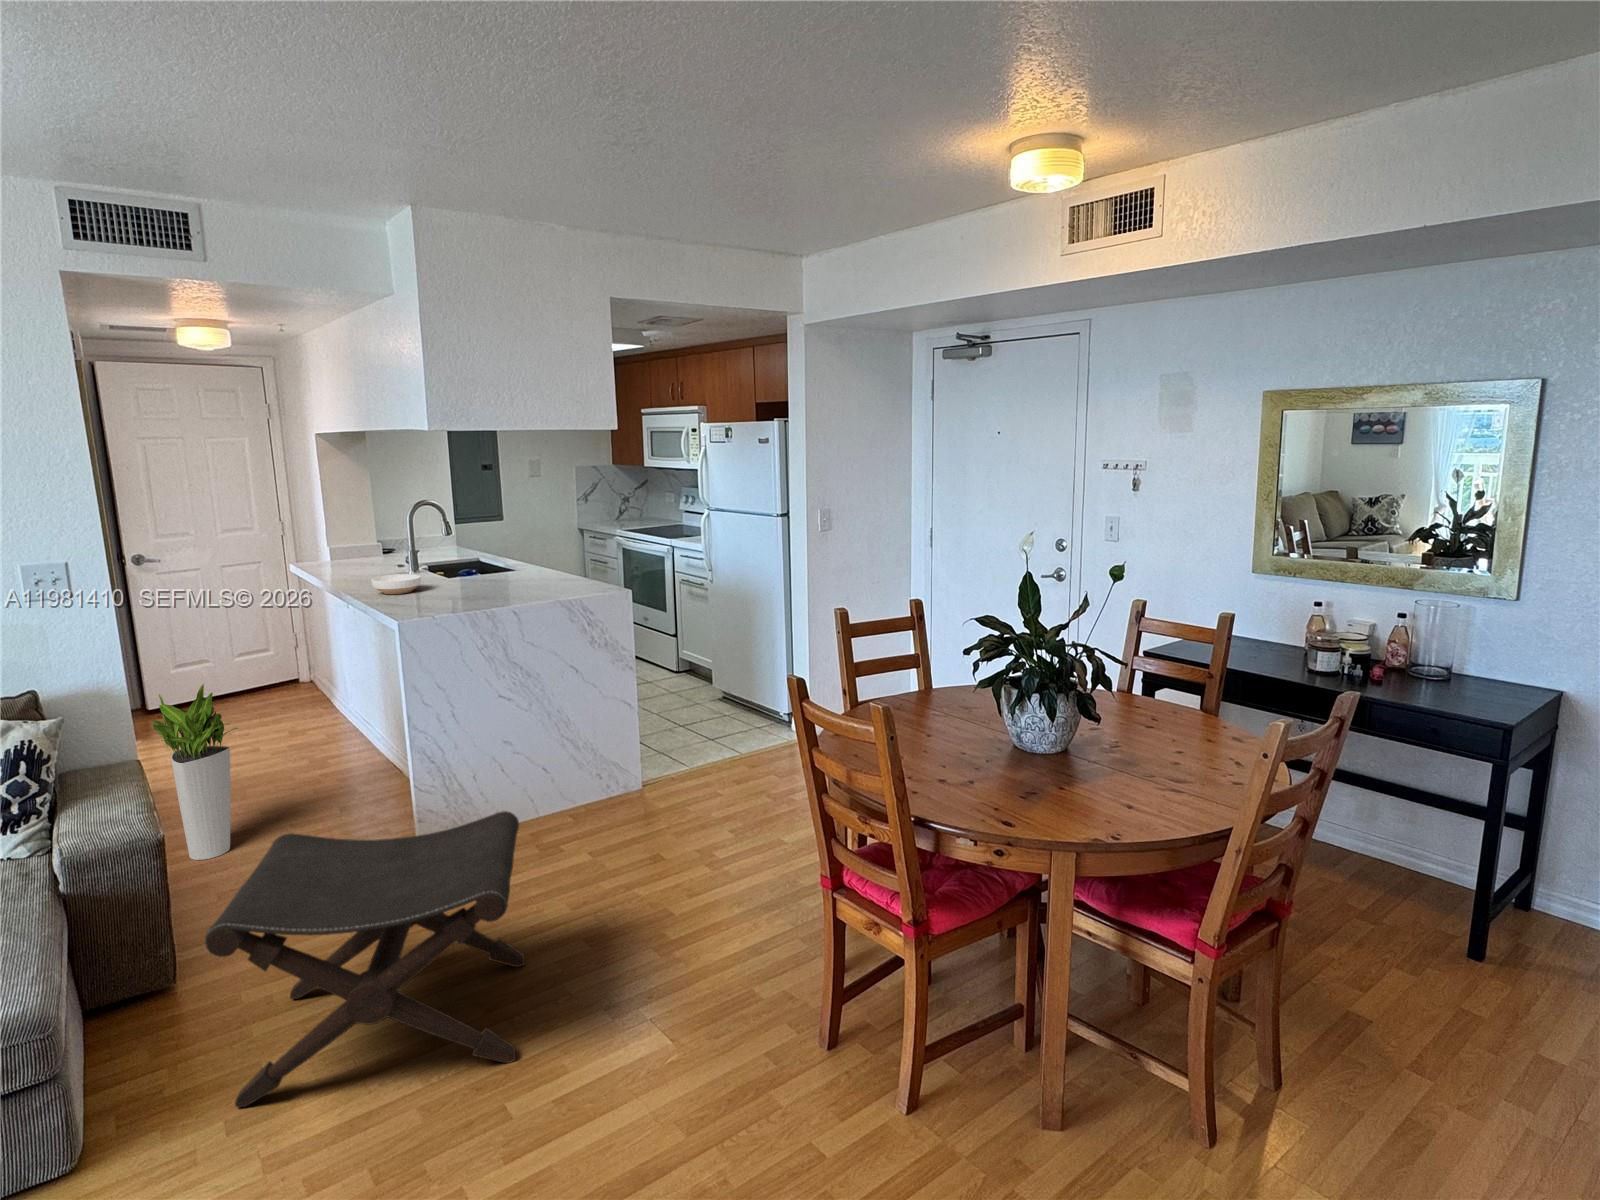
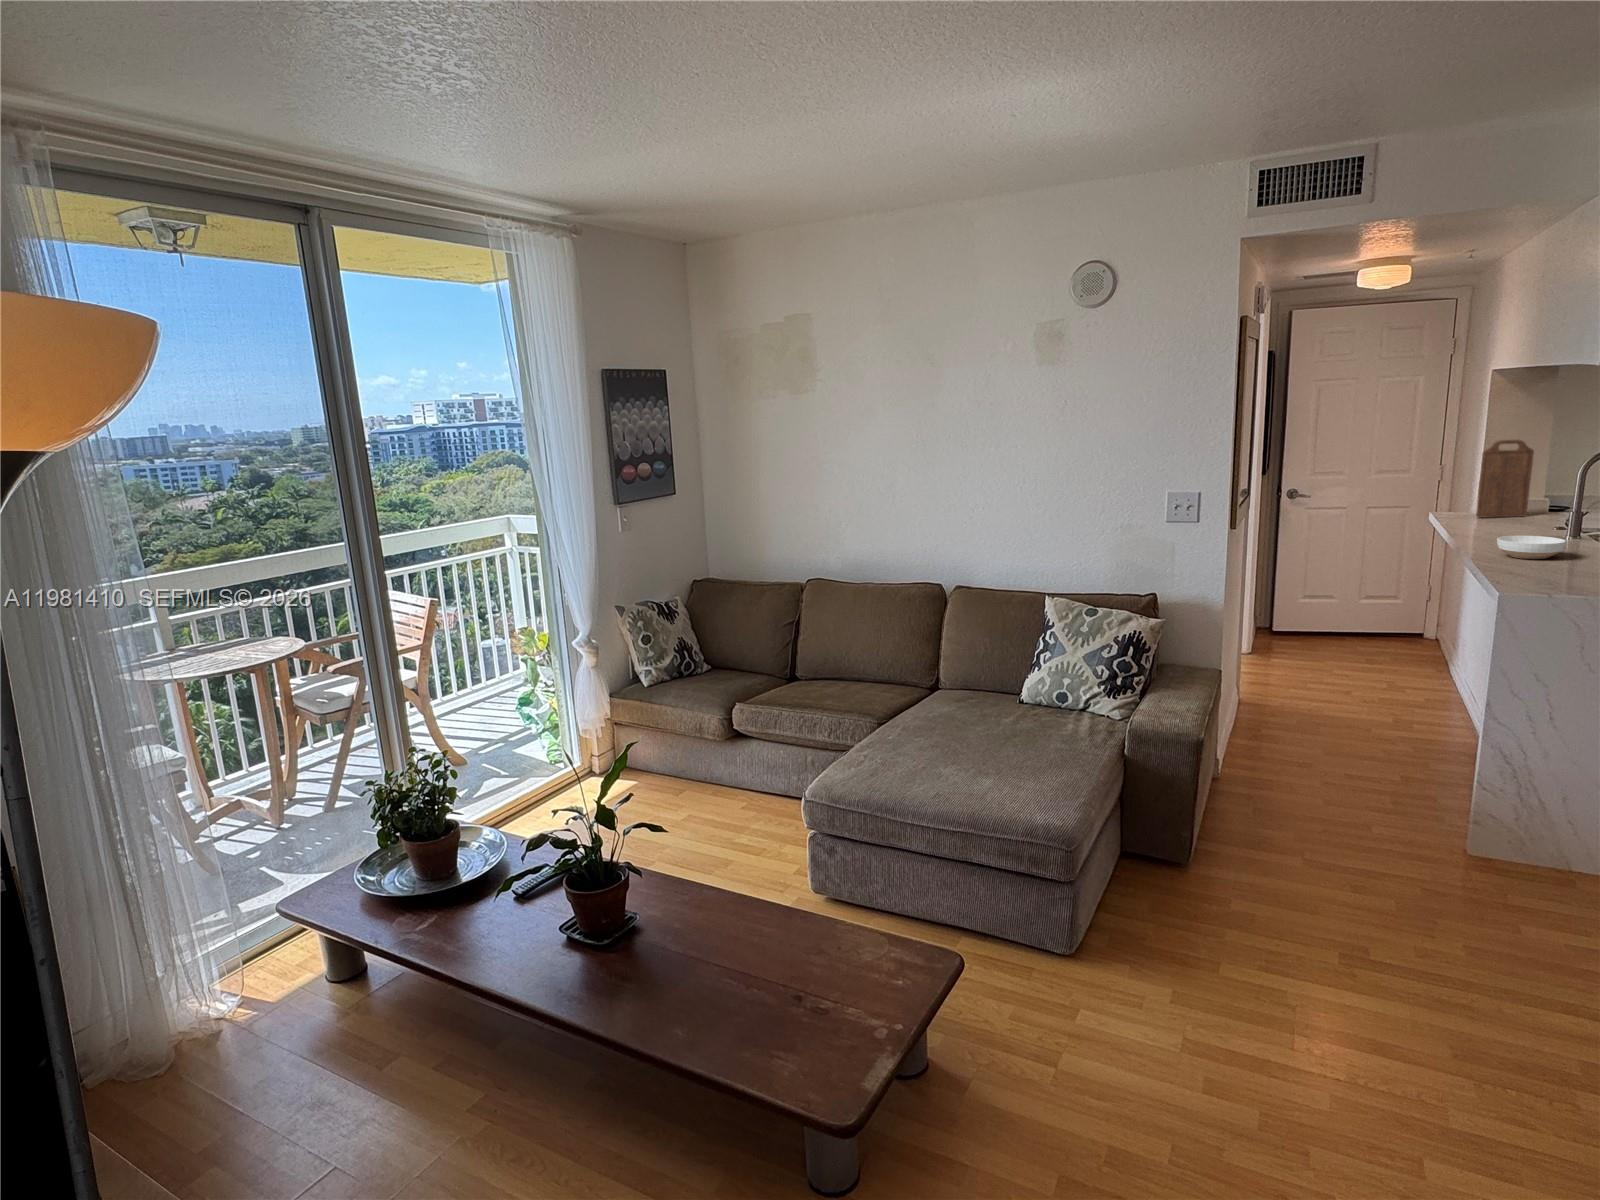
cutting board: none [329,496,372,565] -> present [1476,440,1534,518]
planter: present [151,684,238,860] -> none [1242,616,1316,777]
footstool: present [205,811,525,1107] -> none [1193,774,1575,1128]

